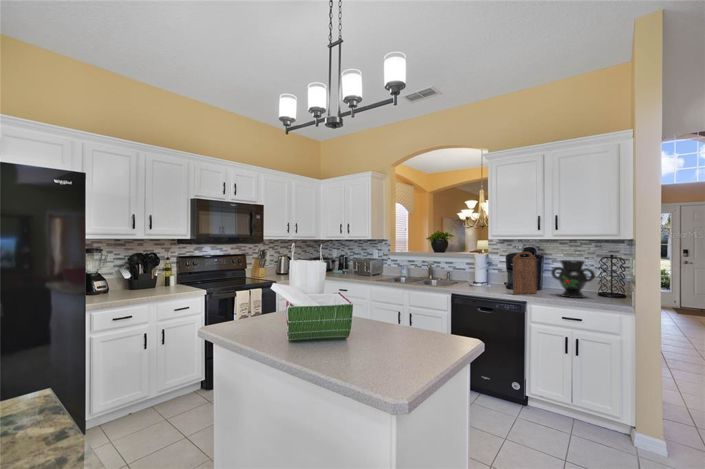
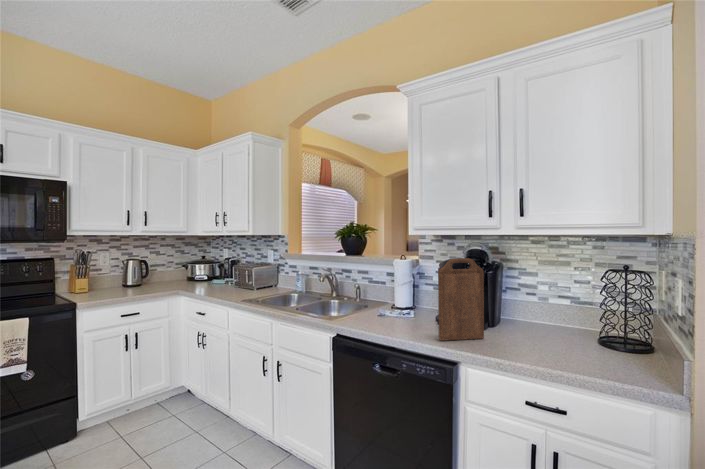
decorative vase: present [552,260,595,298] -> none [511,275,597,355]

